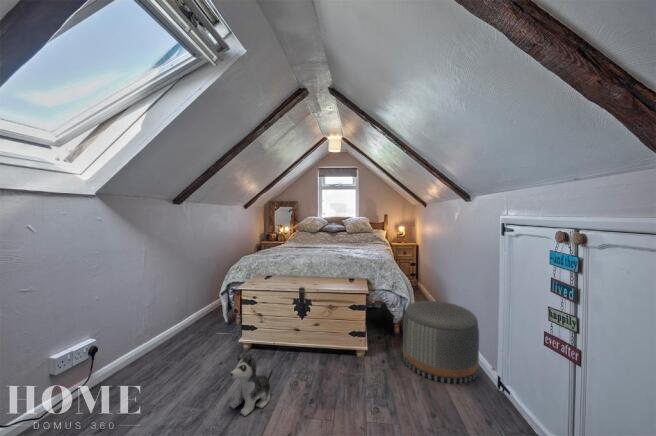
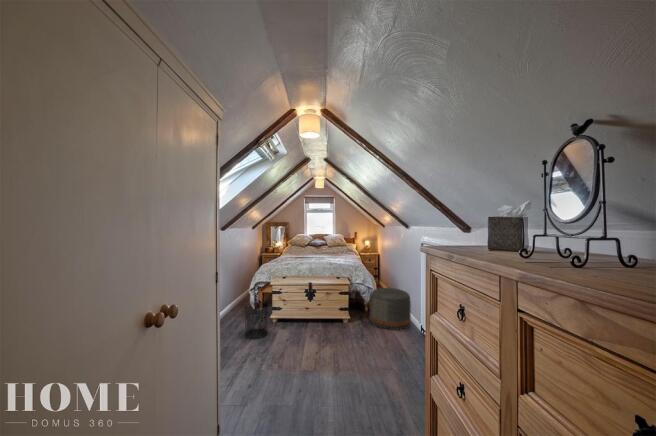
waste bin: none [176,318,227,387] -> present [244,302,269,338]
plush toy: present [230,353,273,416] -> none [281,314,301,347]

